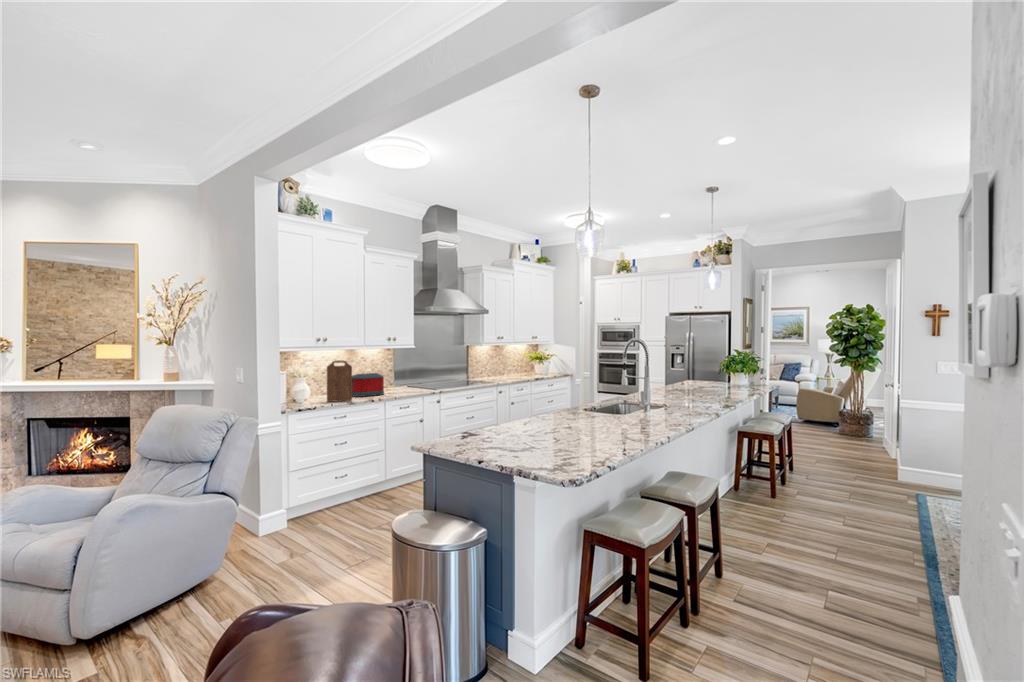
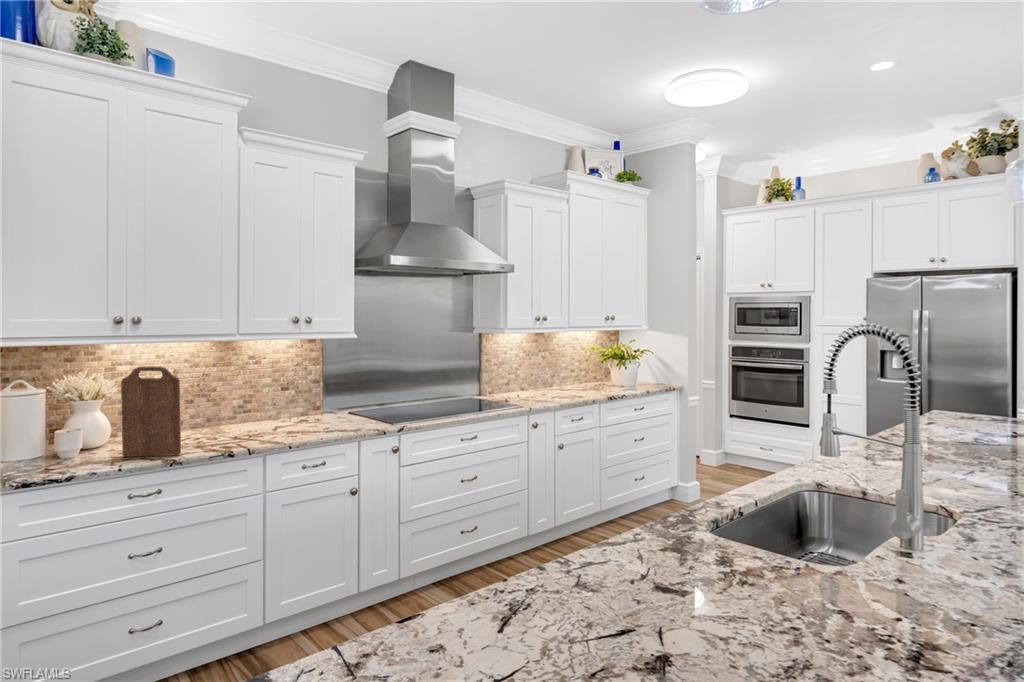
toaster: present [352,373,384,397] -> none [199,390,278,442]

